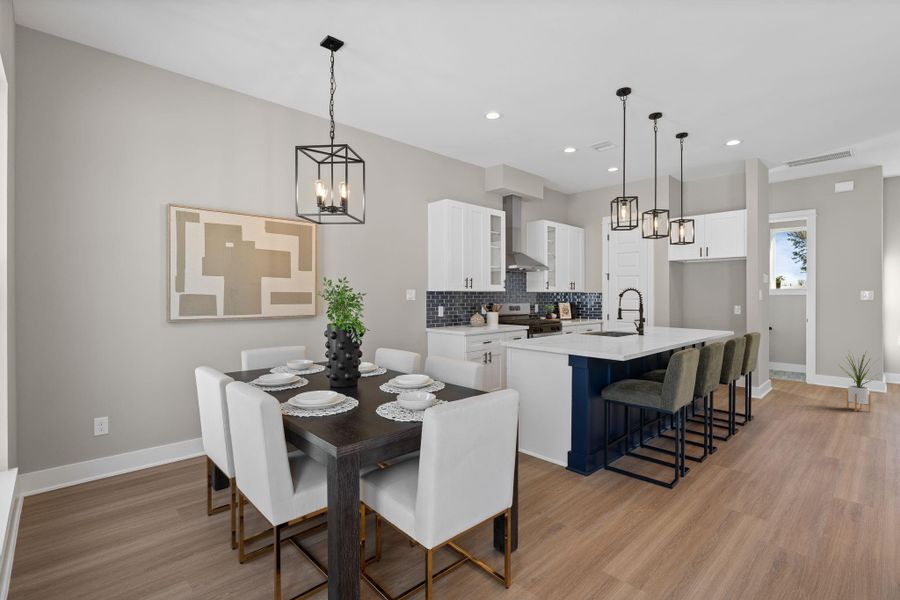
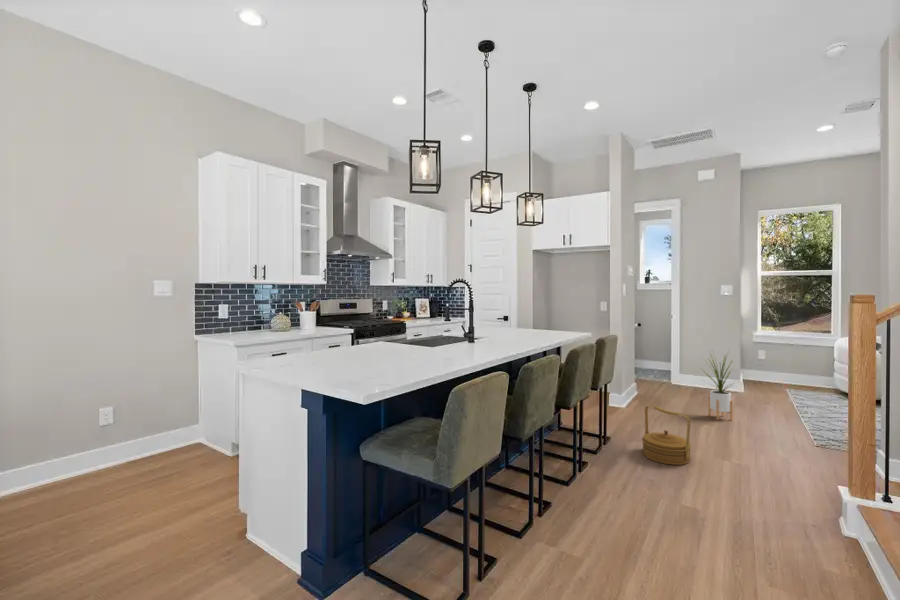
basket: none [784,390,830,436] -> present [642,405,691,465]

